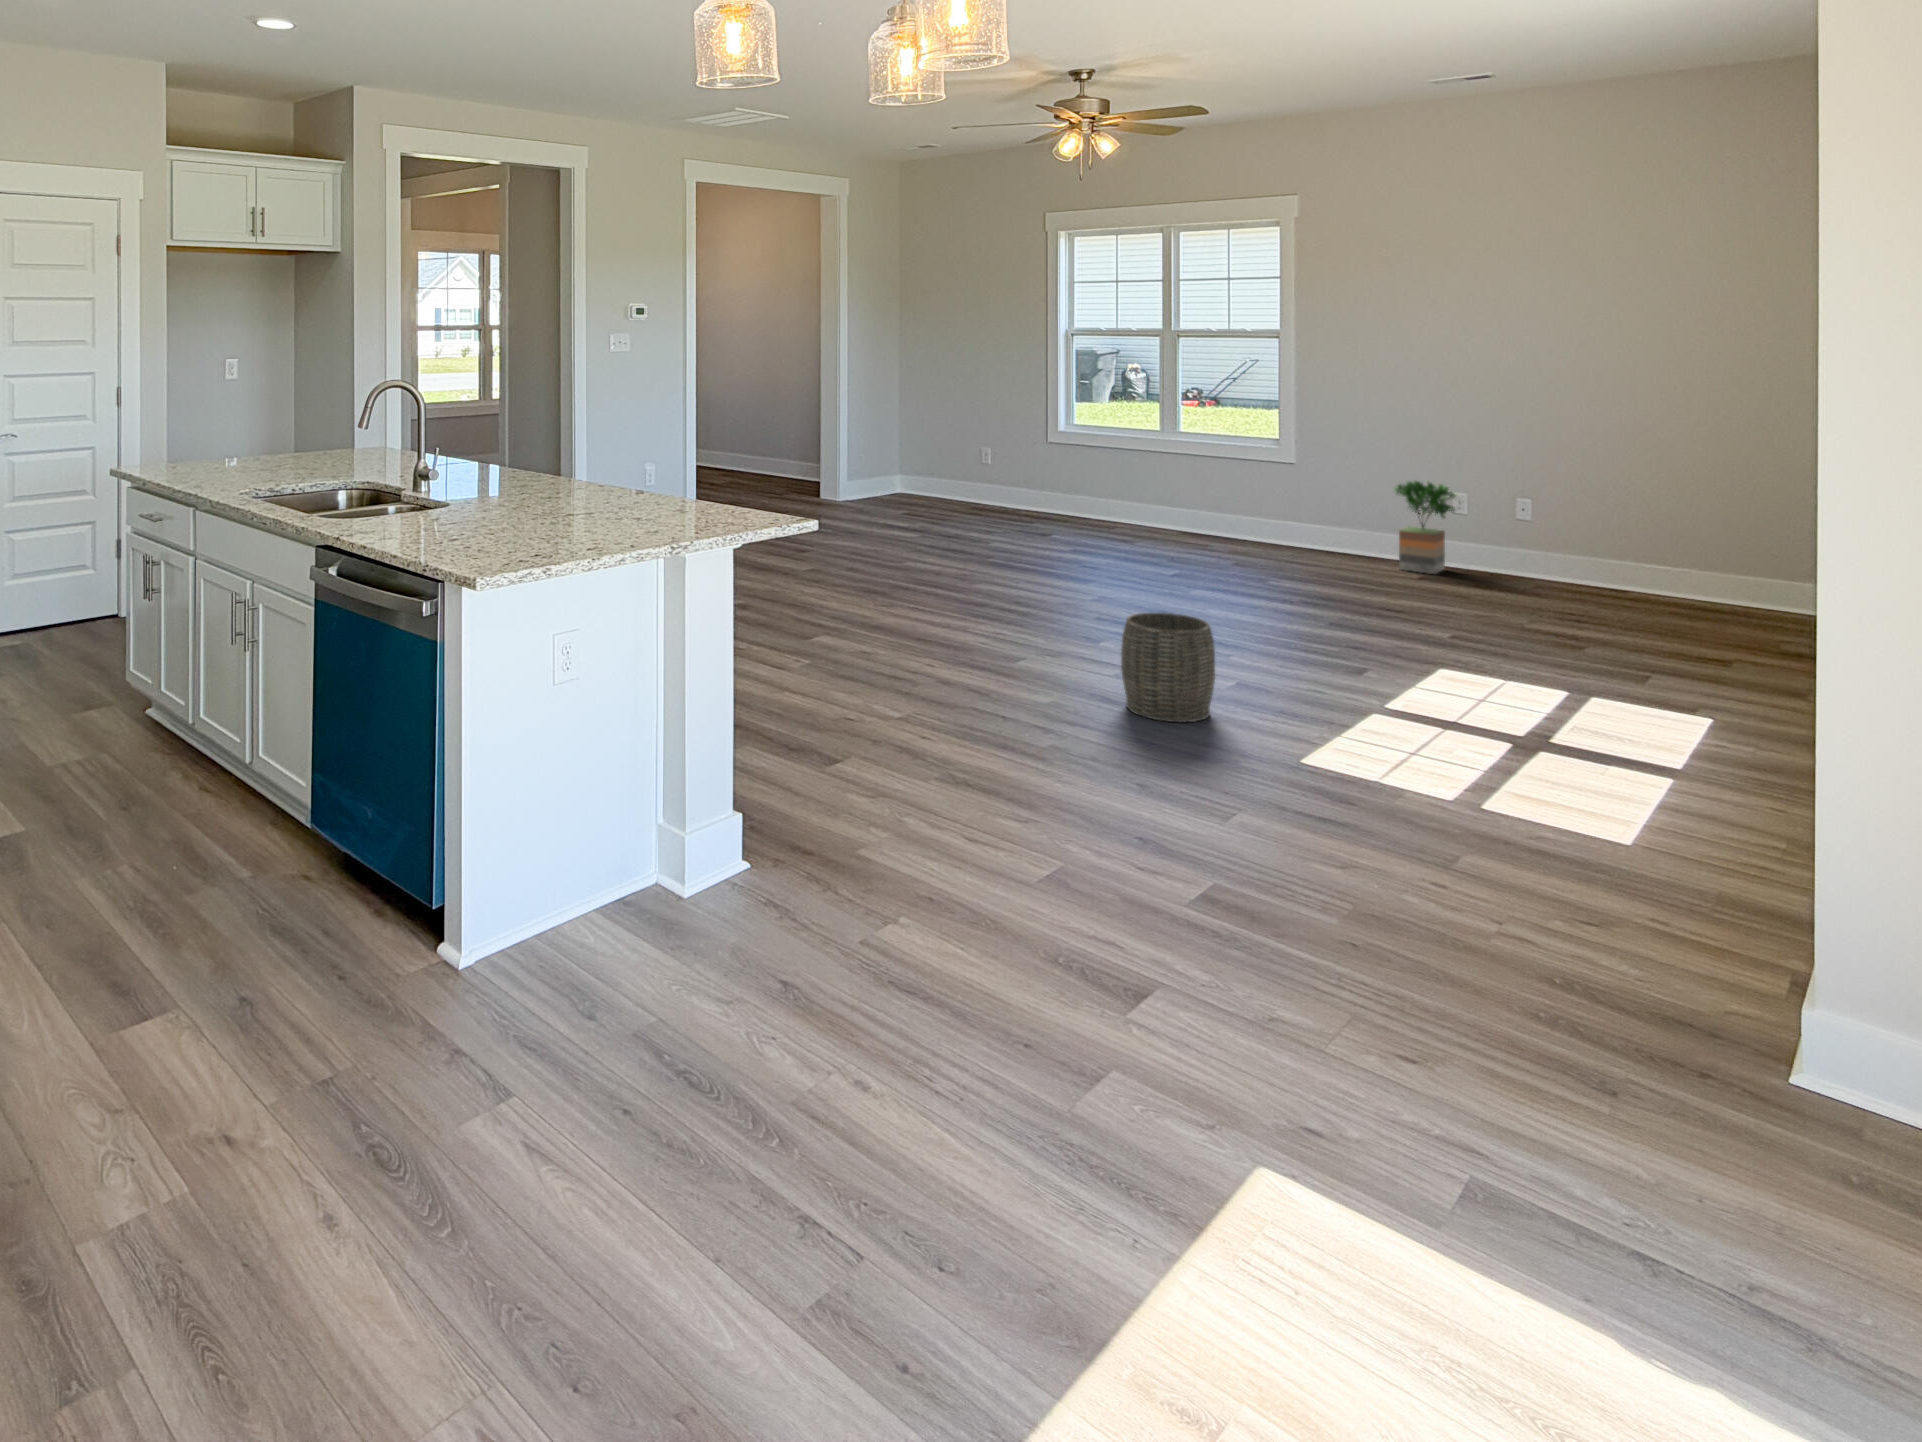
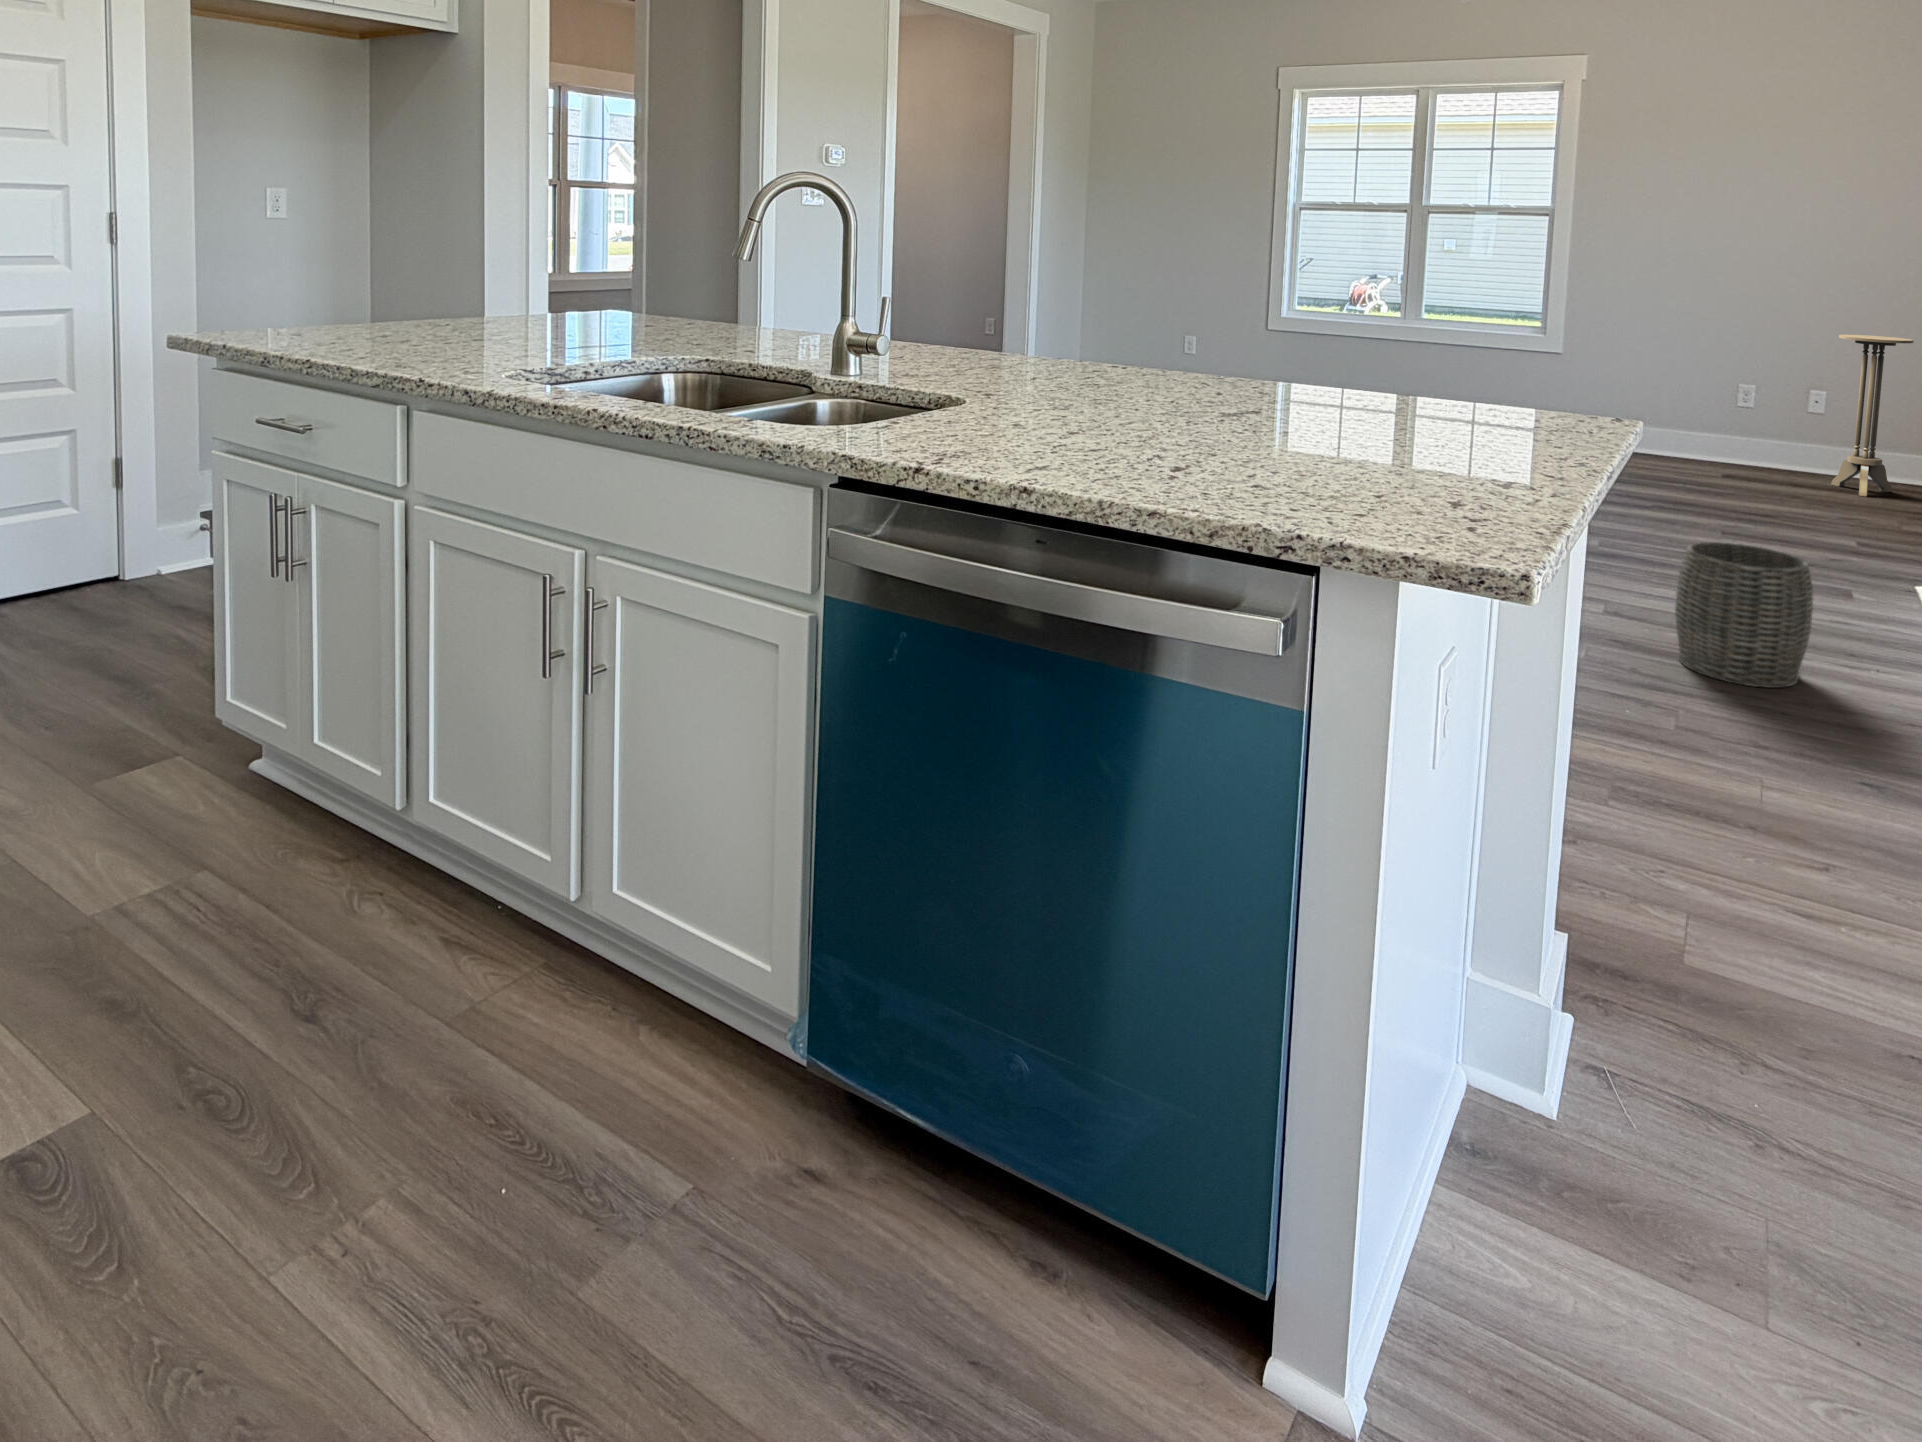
side table: none [1517,441,1584,591] -> present [1831,335,1914,496]
potted tree: present [1395,481,1456,574] -> none [1690,377,1768,480]

